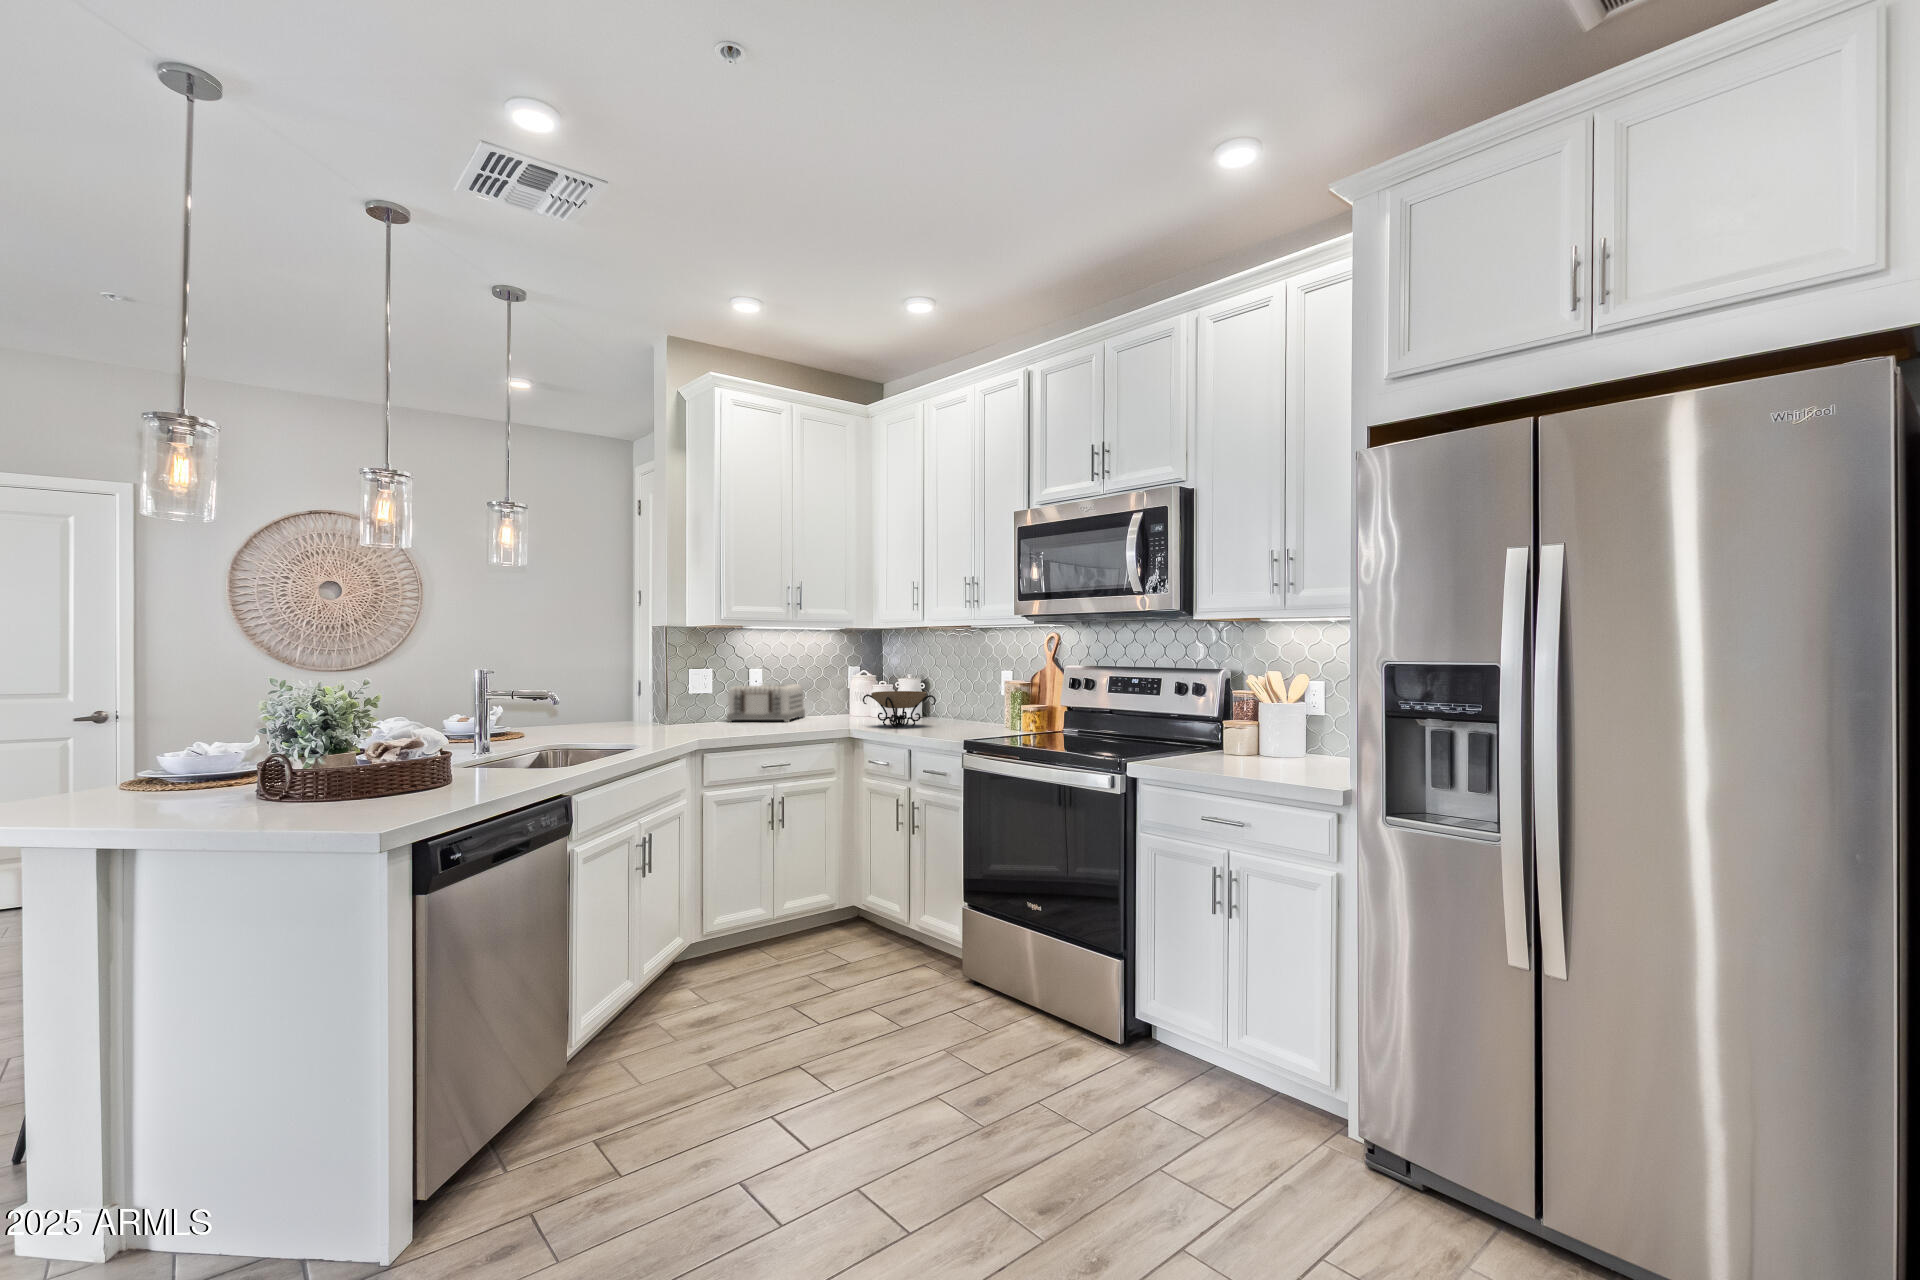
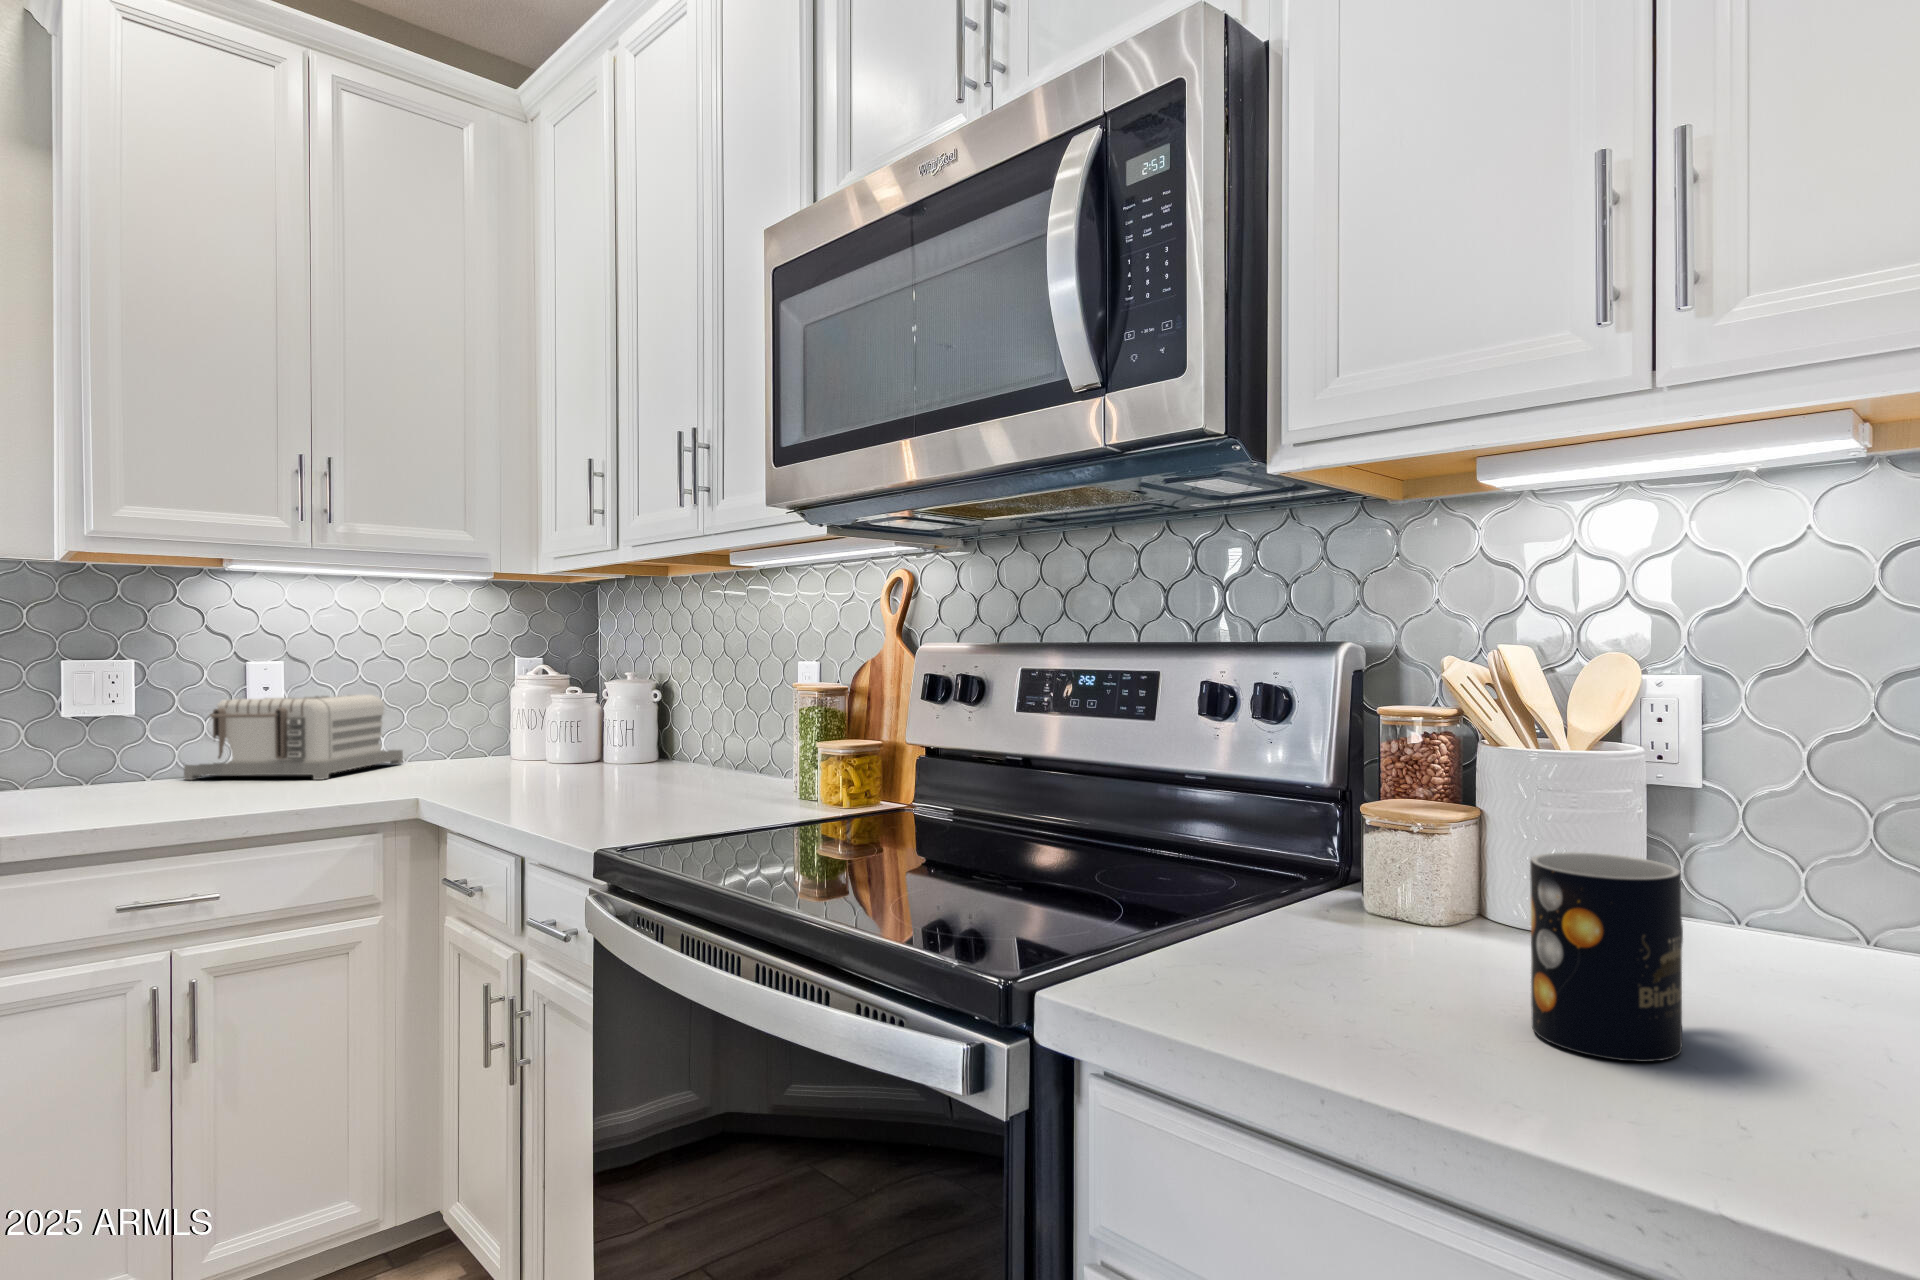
decorative bowl: present [863,691,936,727] -> none [463,709,628,795]
mug: none [1248,725,1285,768] -> present [1530,852,1683,1062]

